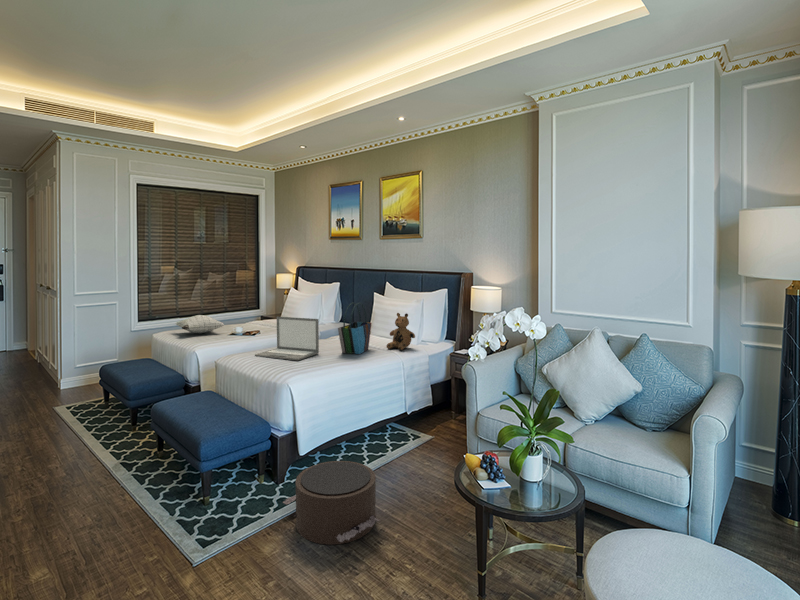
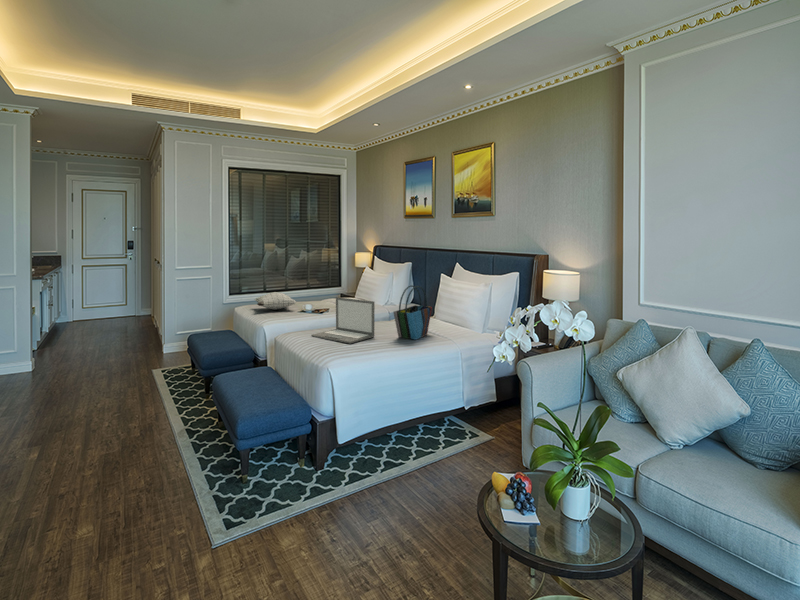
teddy bear: present [387,313,415,350] -> none [447,297,478,338]
pouf: present [283,461,379,545] -> none [311,455,405,549]

